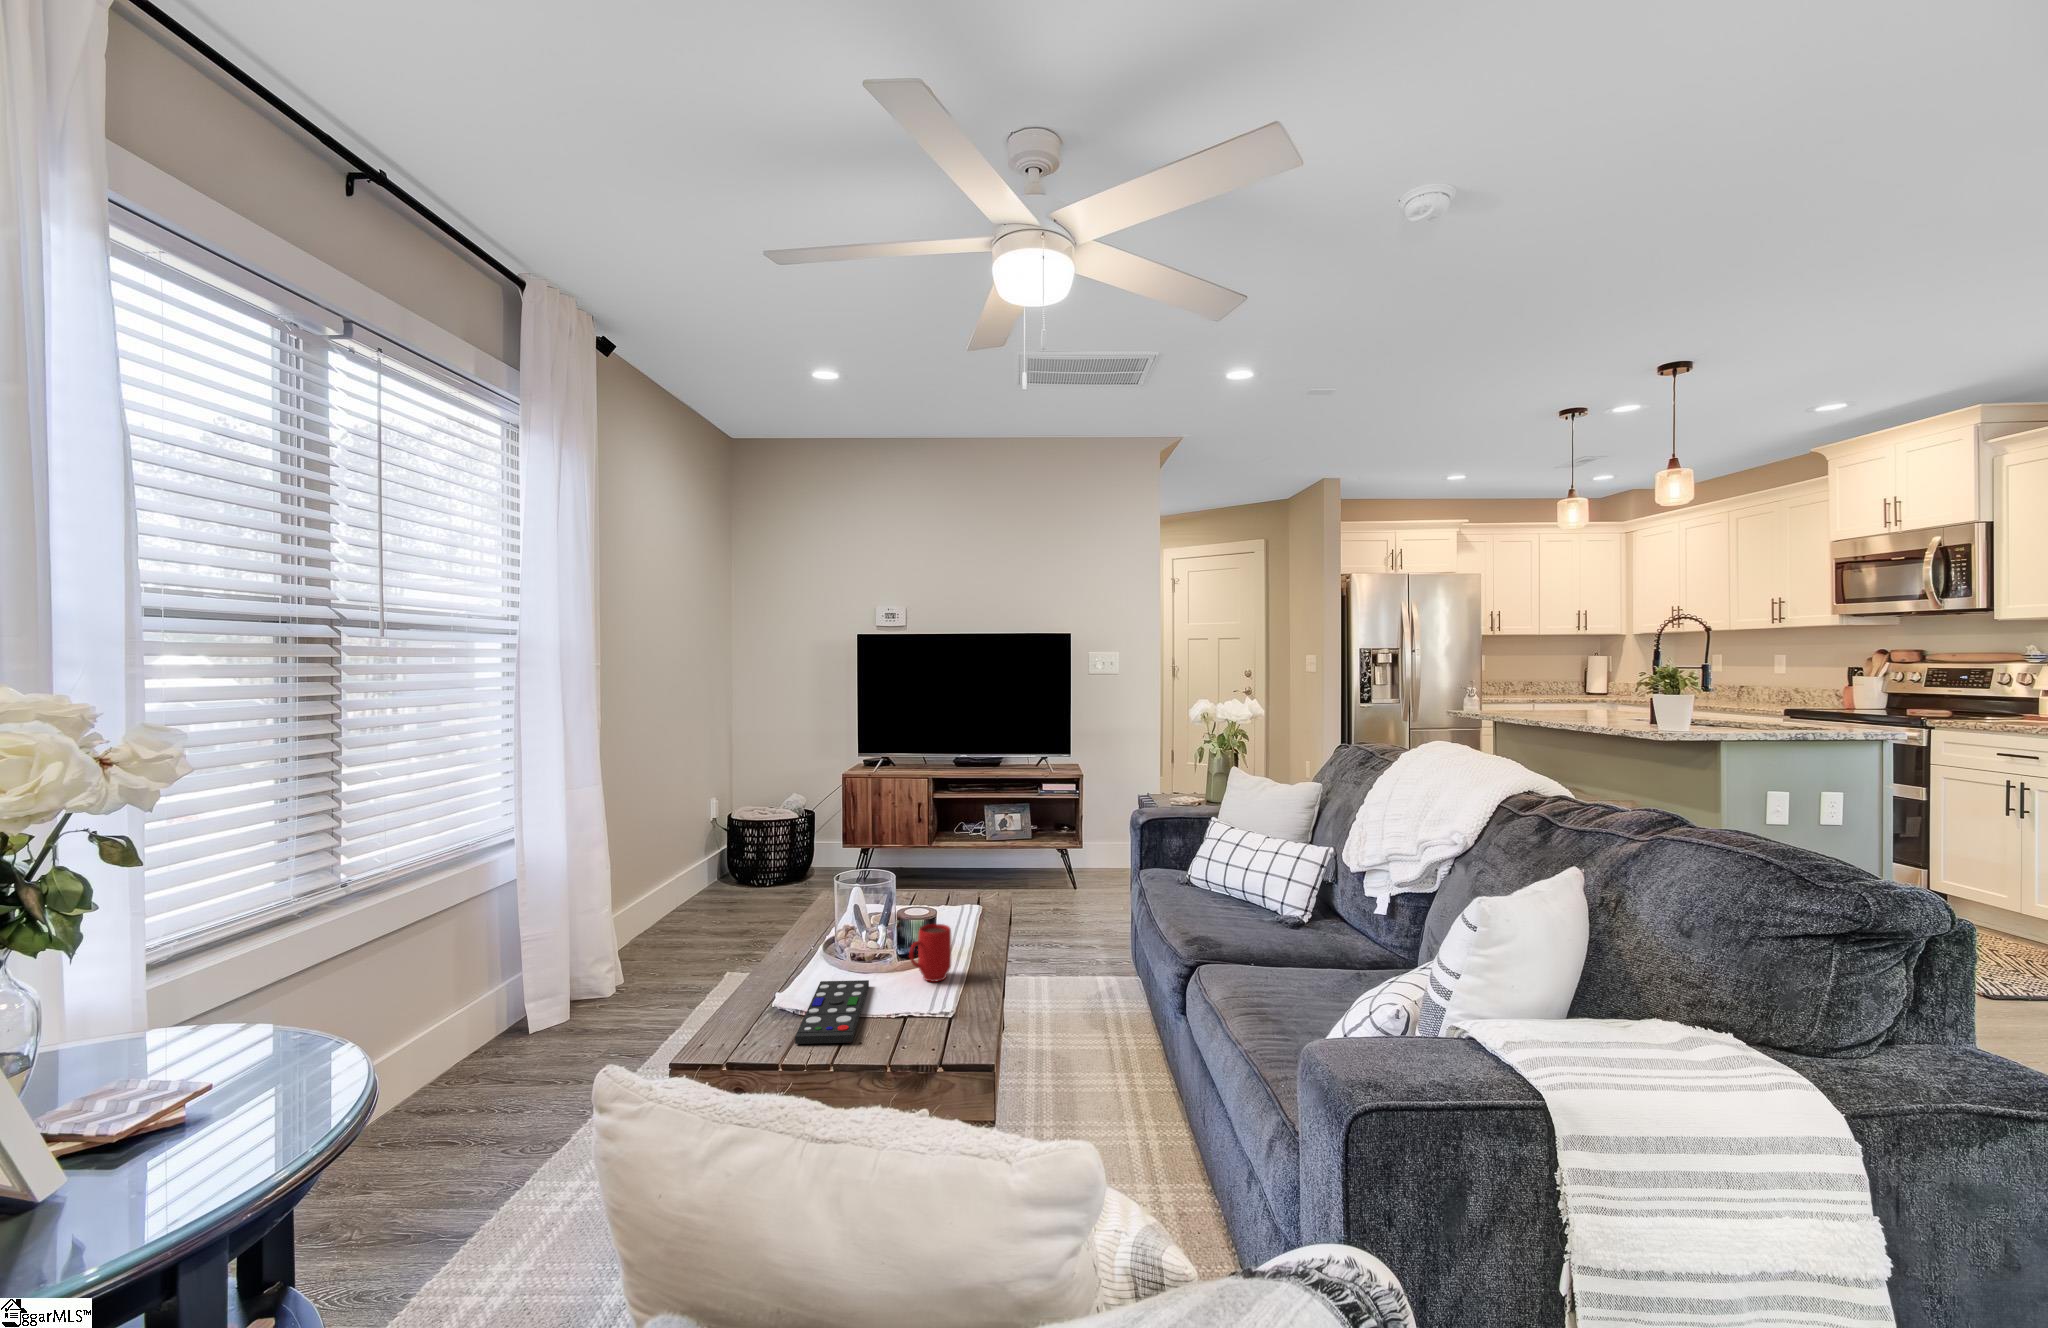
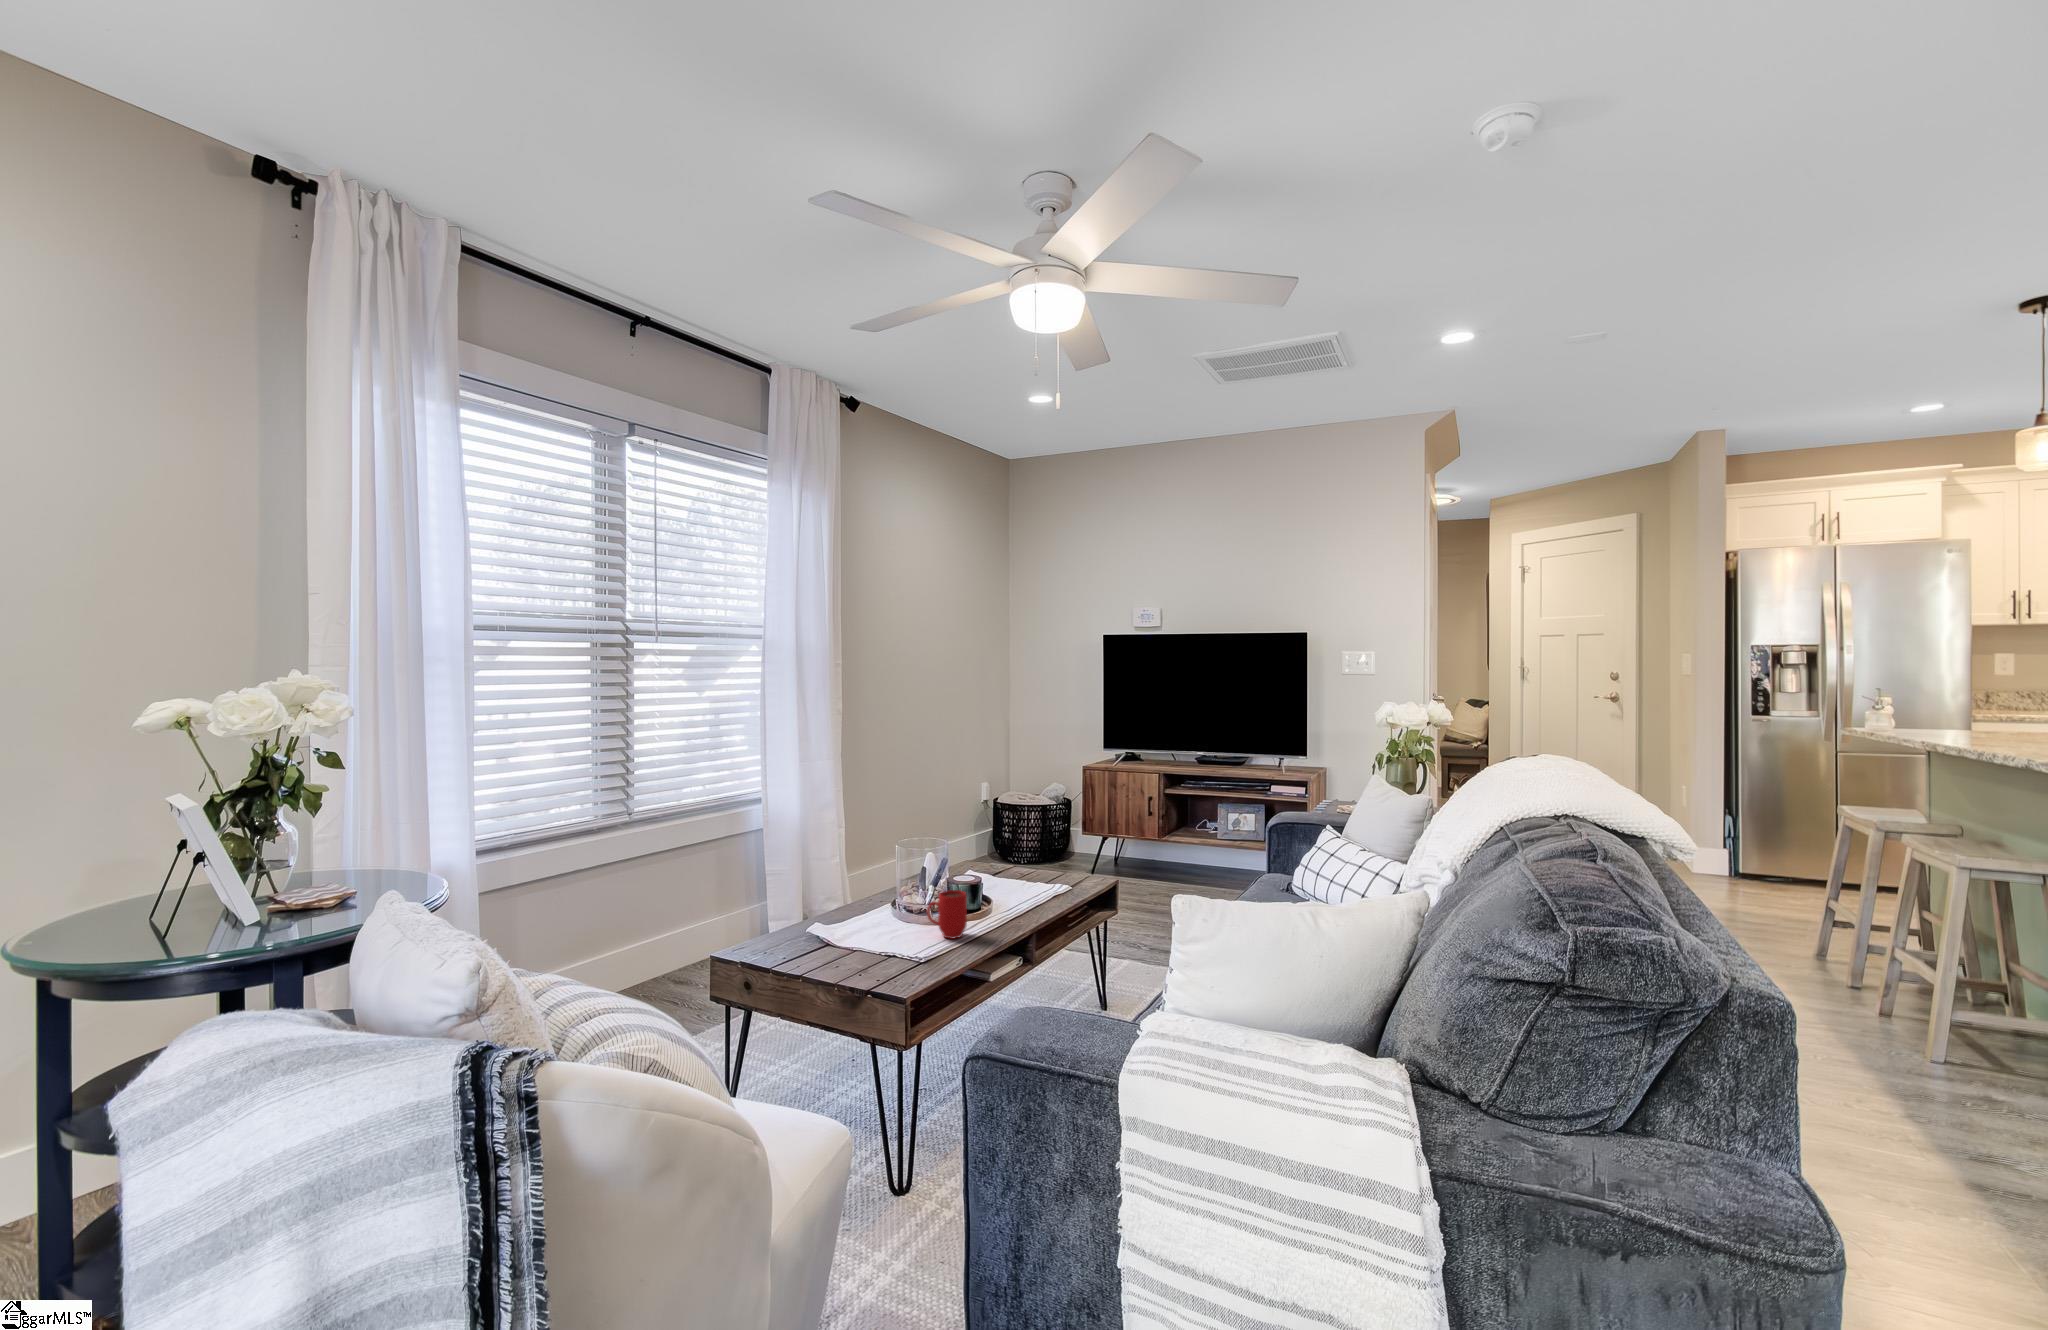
remote control: present [795,980,869,1044] -> none [798,924,898,967]

